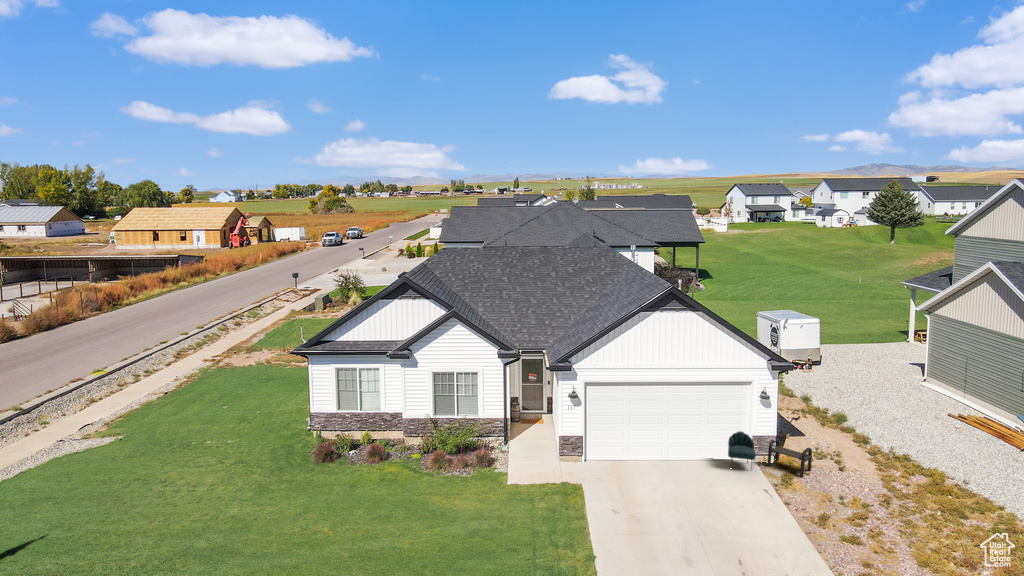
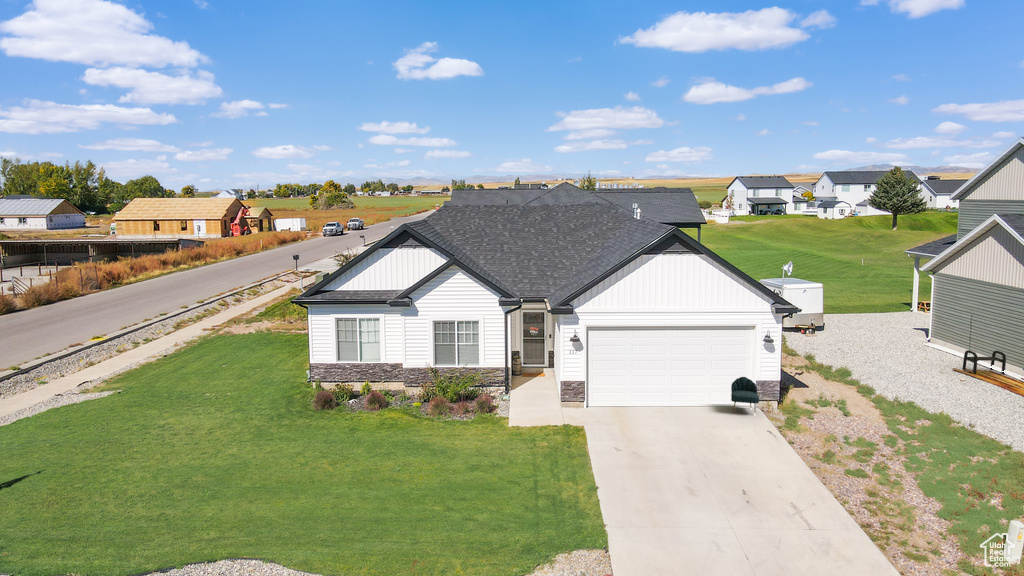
bench: present [767,438,812,477] -> present [963,350,1006,374]

